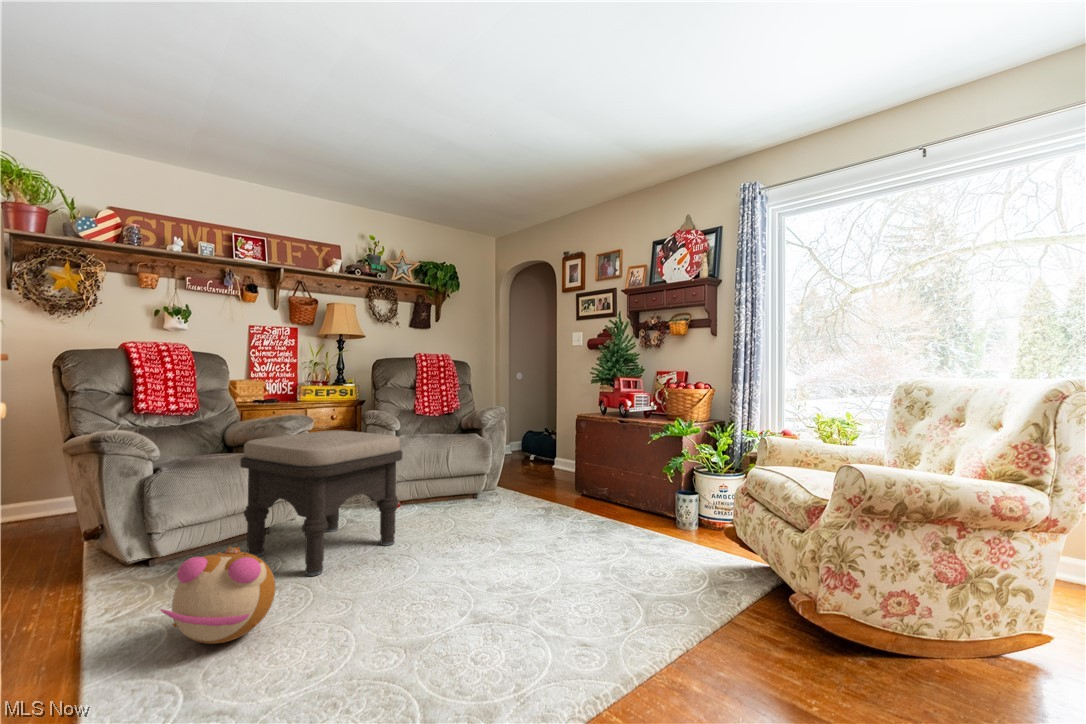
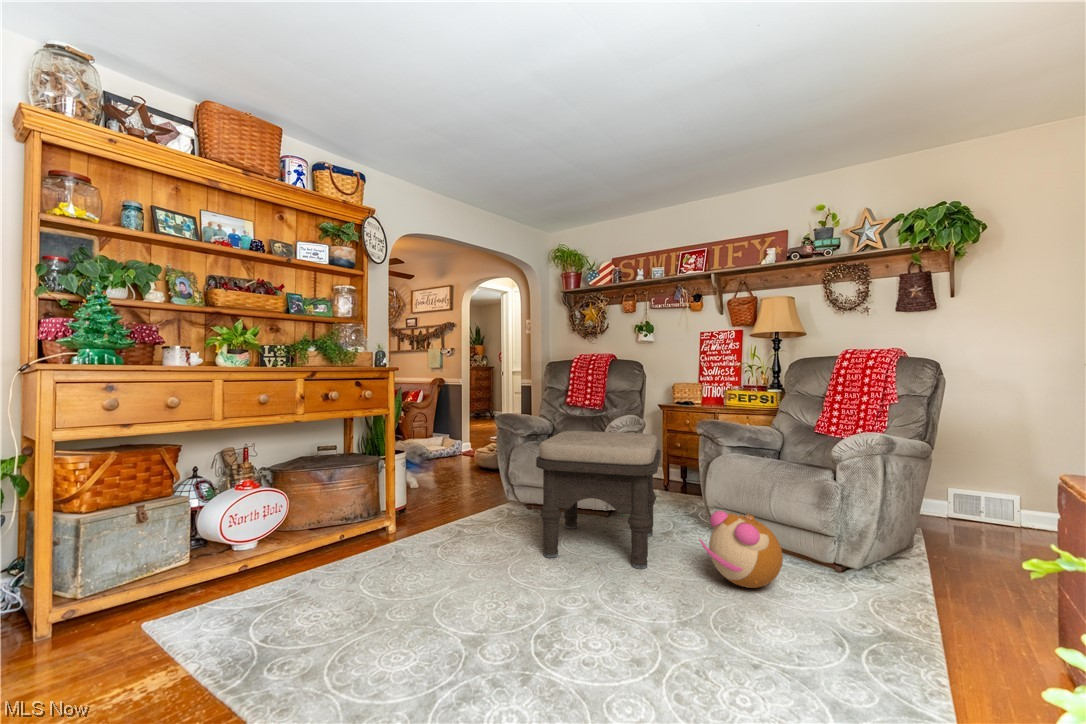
plush toy: present [160,547,275,644] -> present [699,511,783,588]

